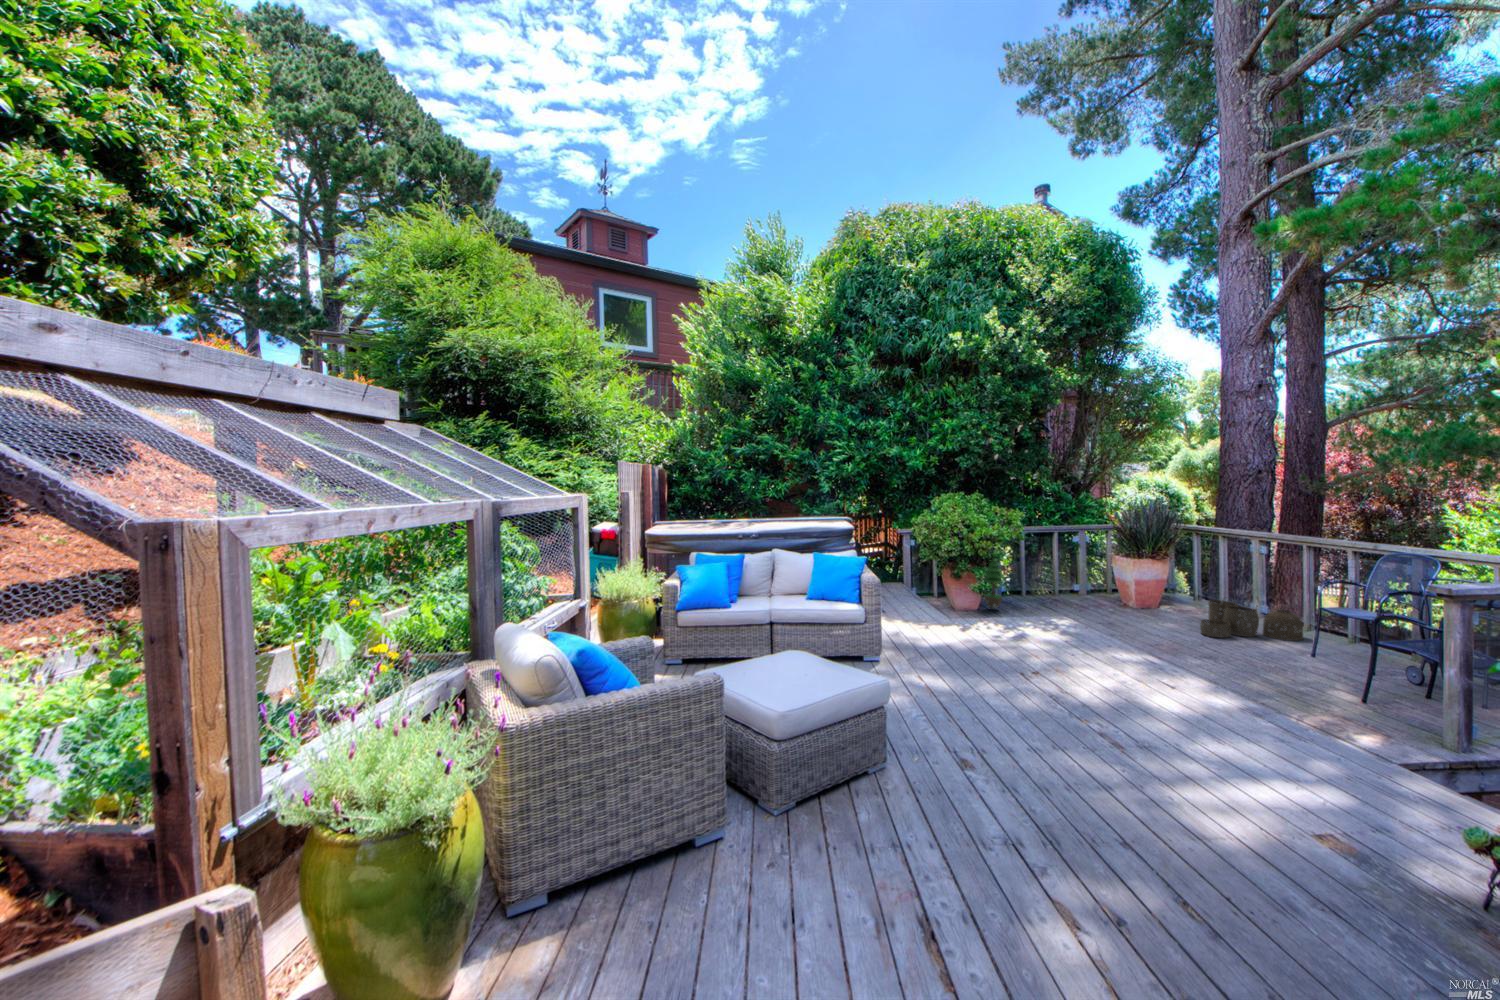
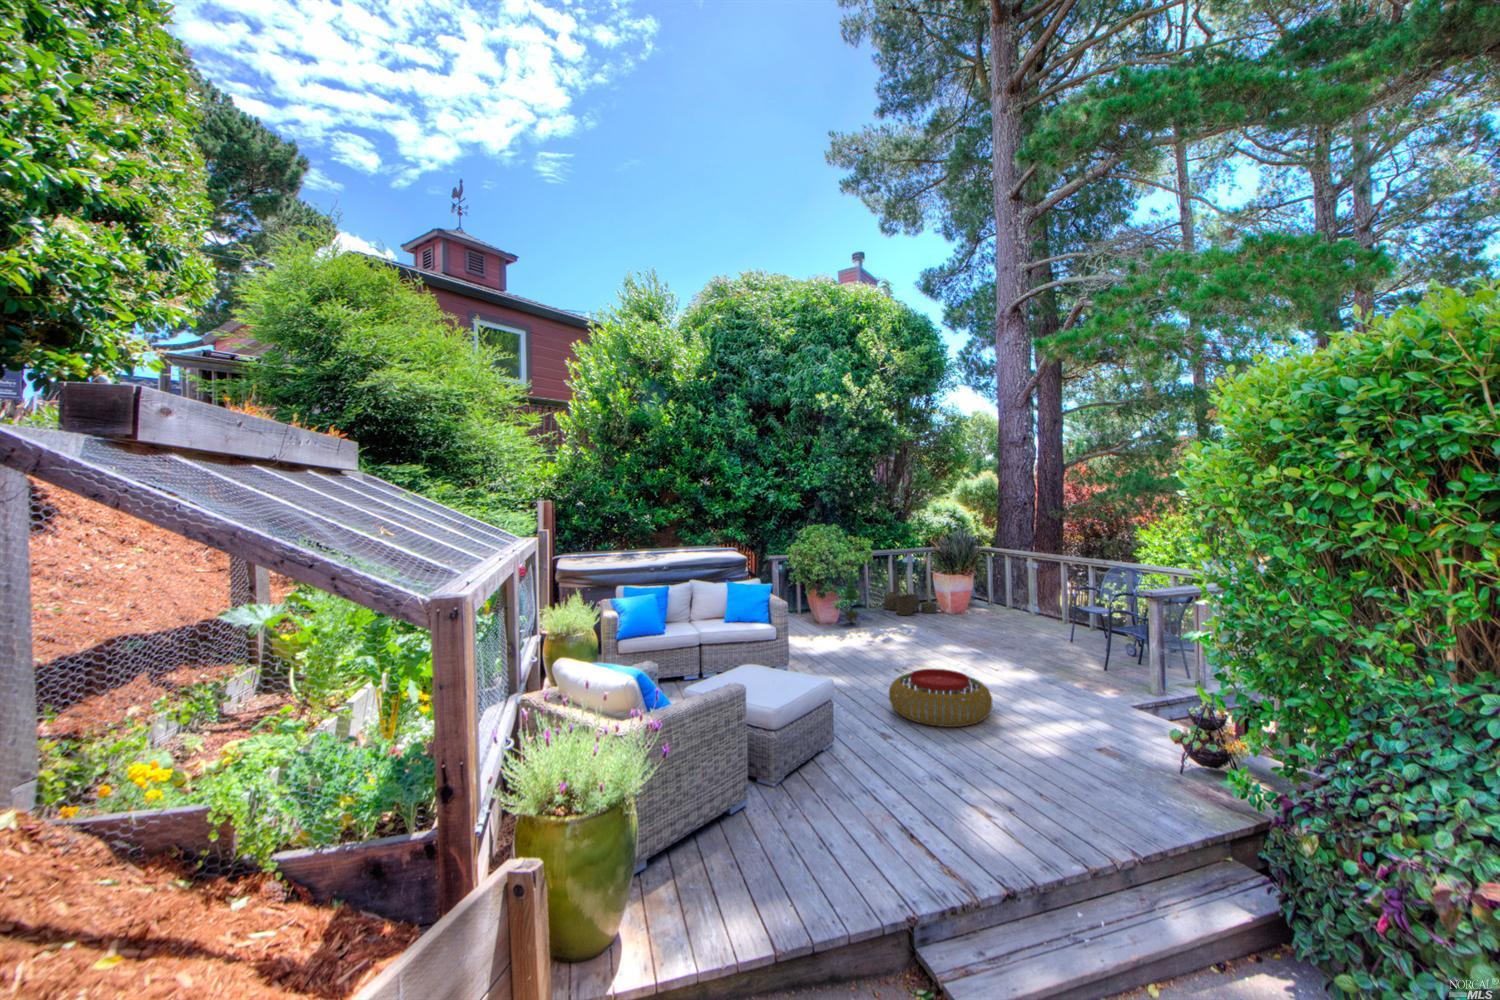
woven basket: present [1200,600,1303,641] -> present [884,592,937,615]
pouf: none [987,681,1146,773] -> present [889,669,992,727]

